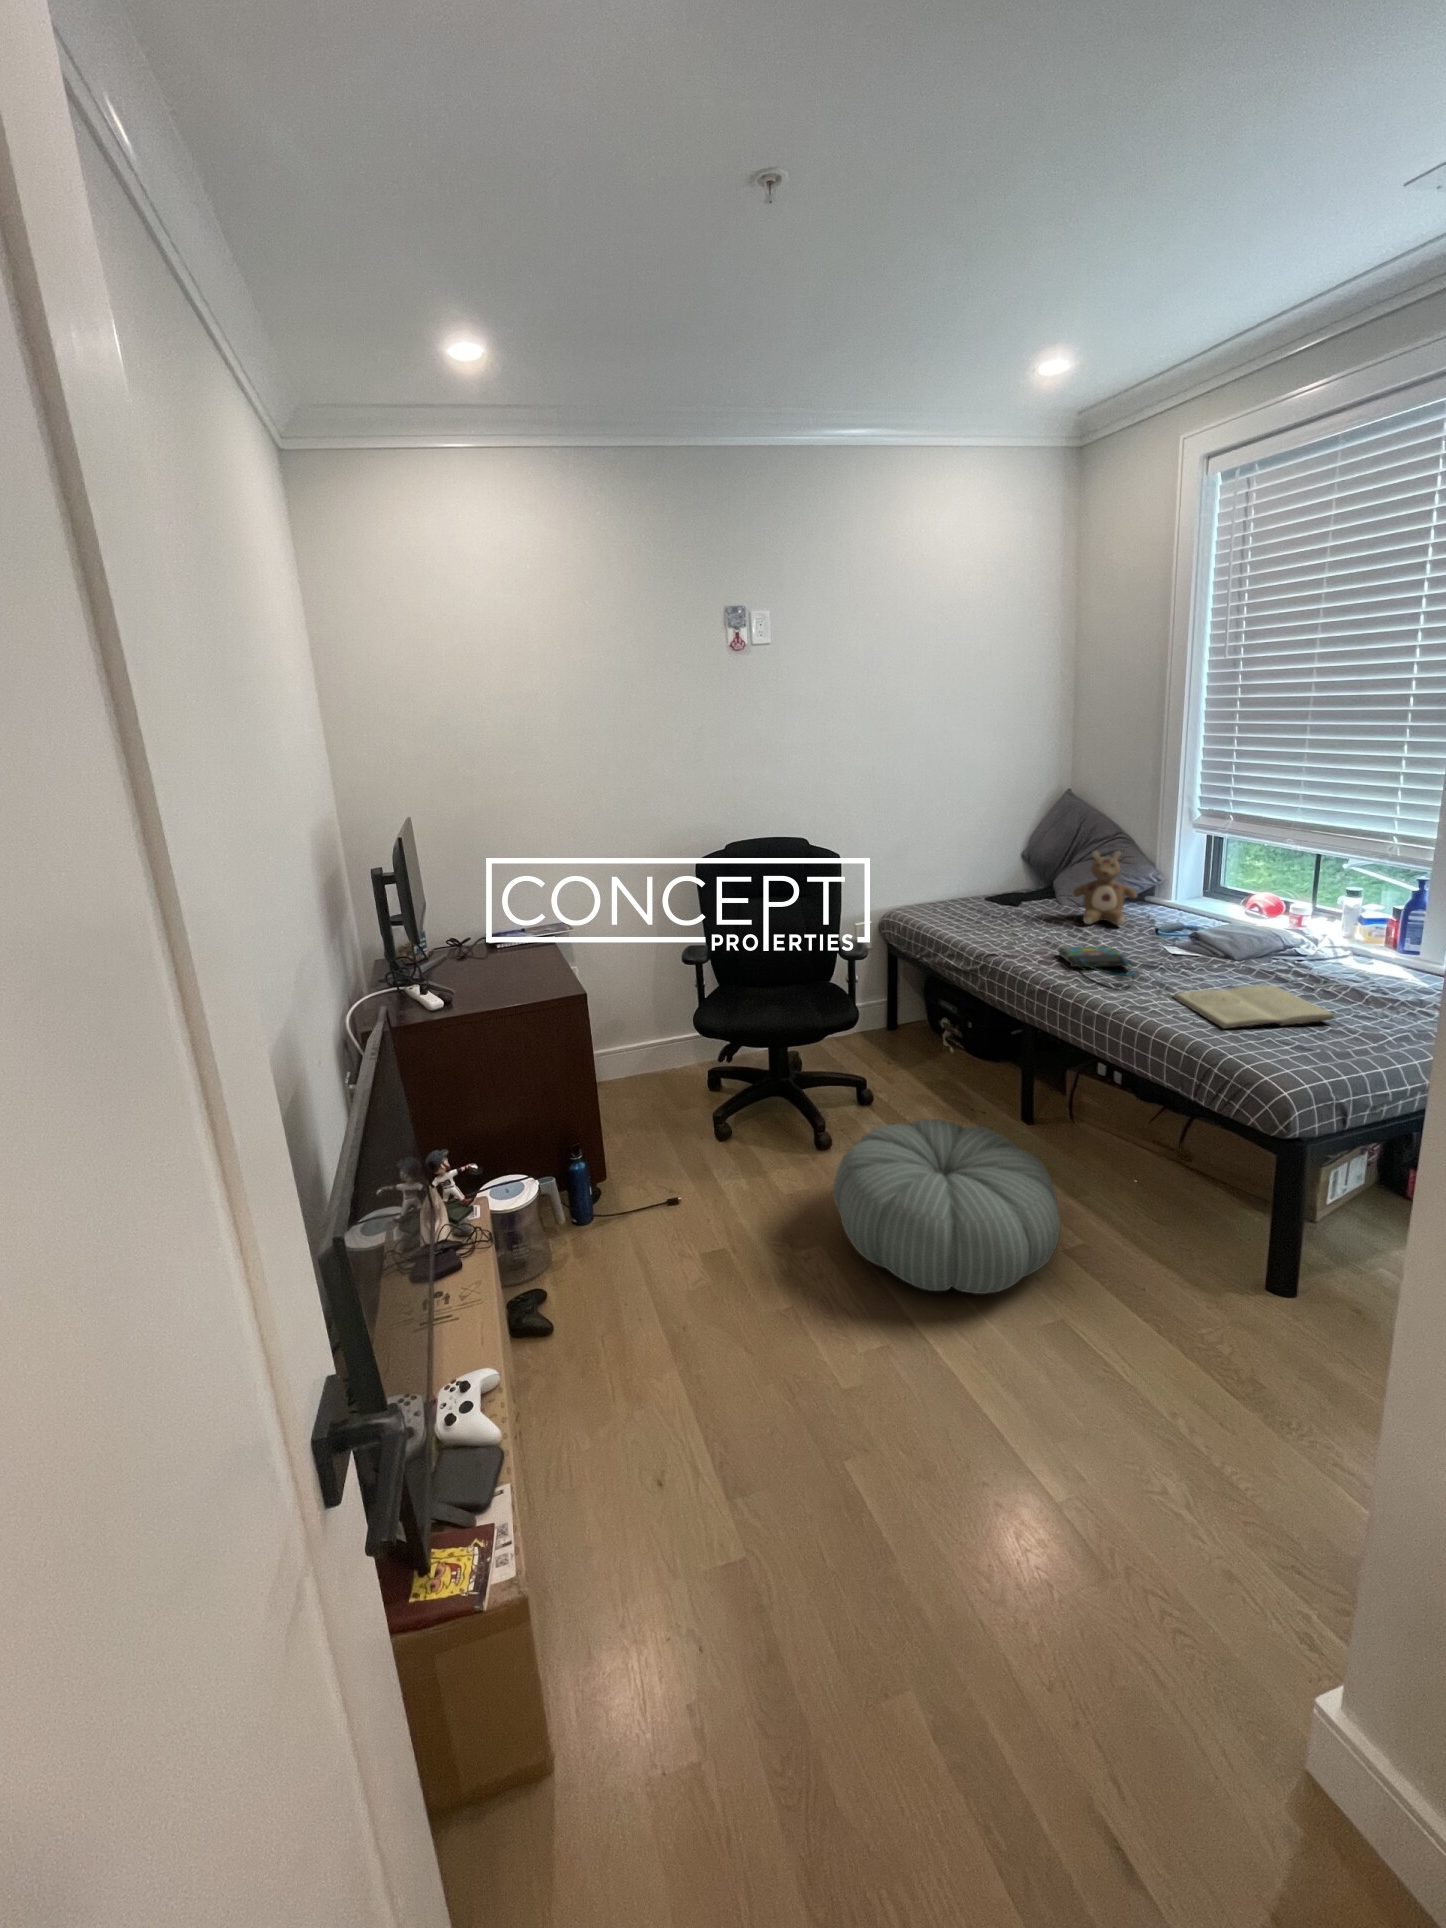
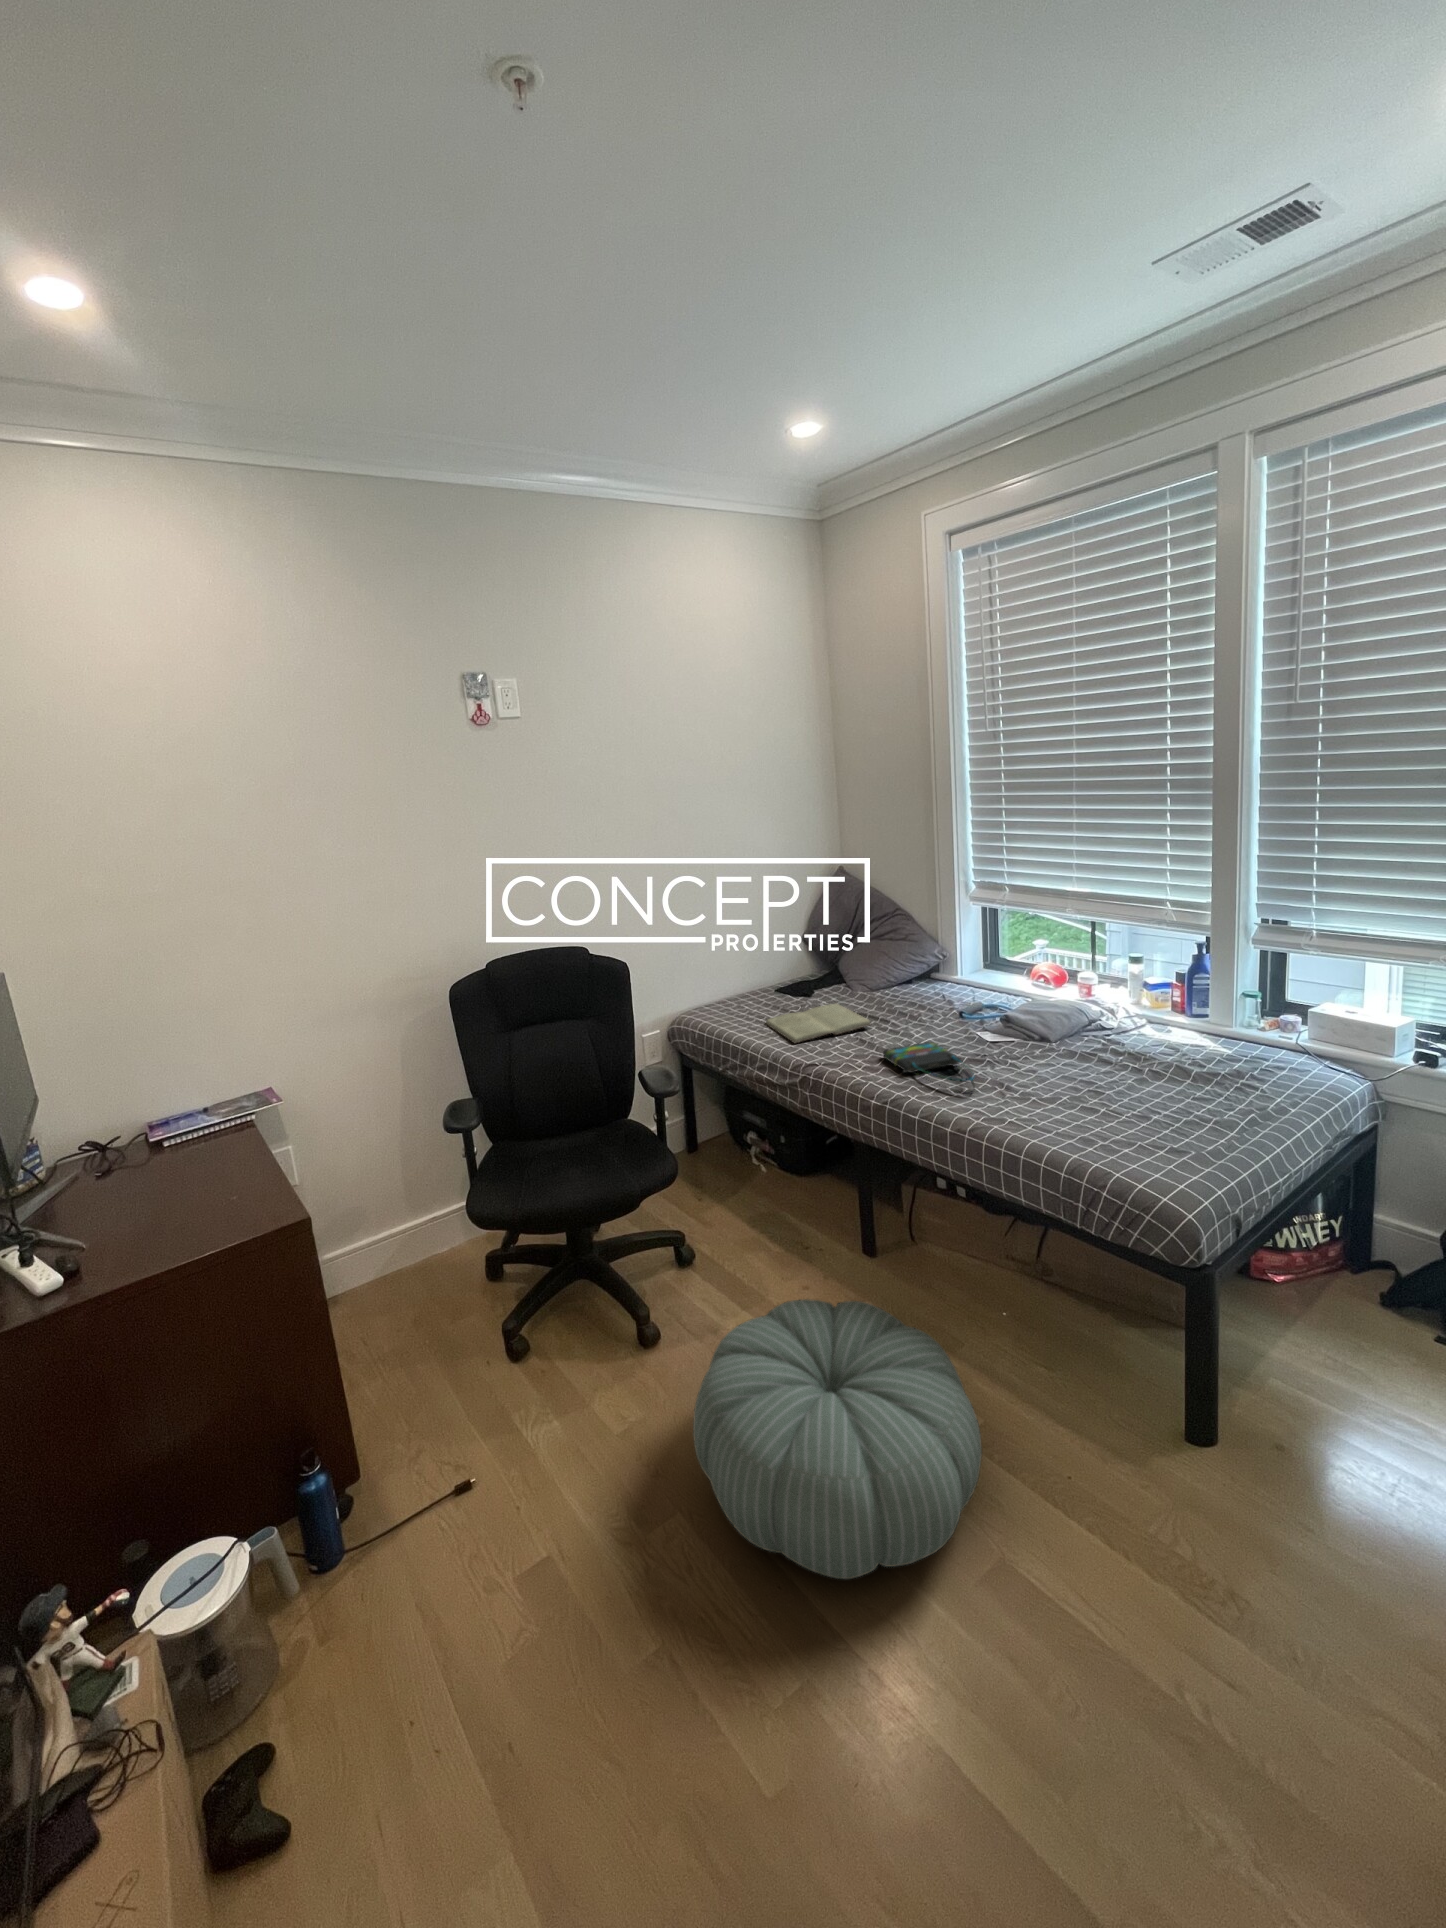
stuffed bear: present [1072,851,1137,926] -> none [871,931,935,1013]
book: present [1174,985,1335,1029] -> present [766,1004,871,1043]

